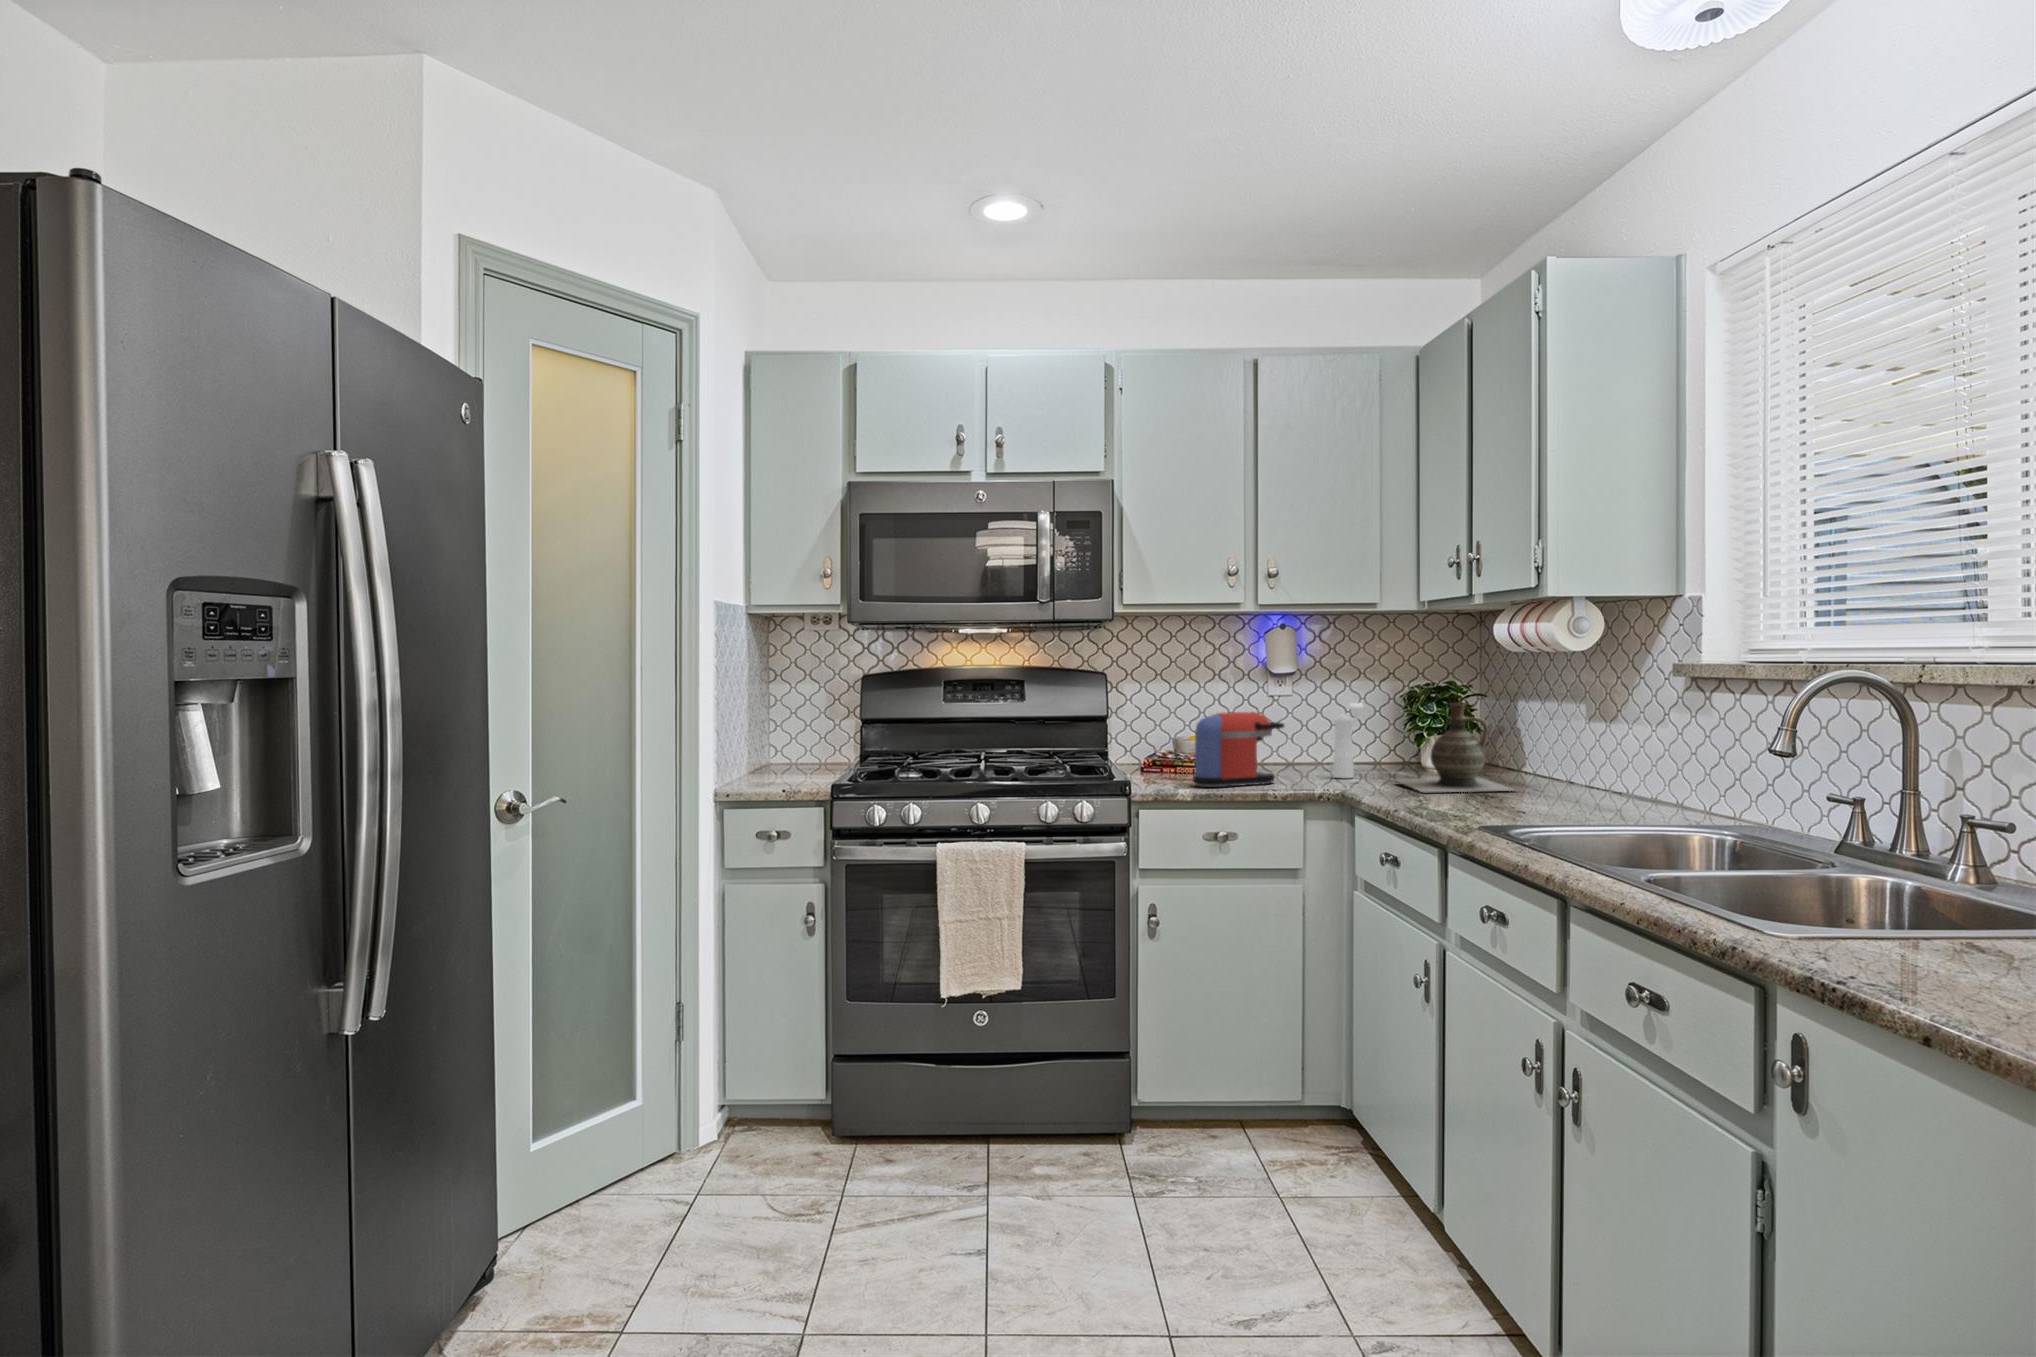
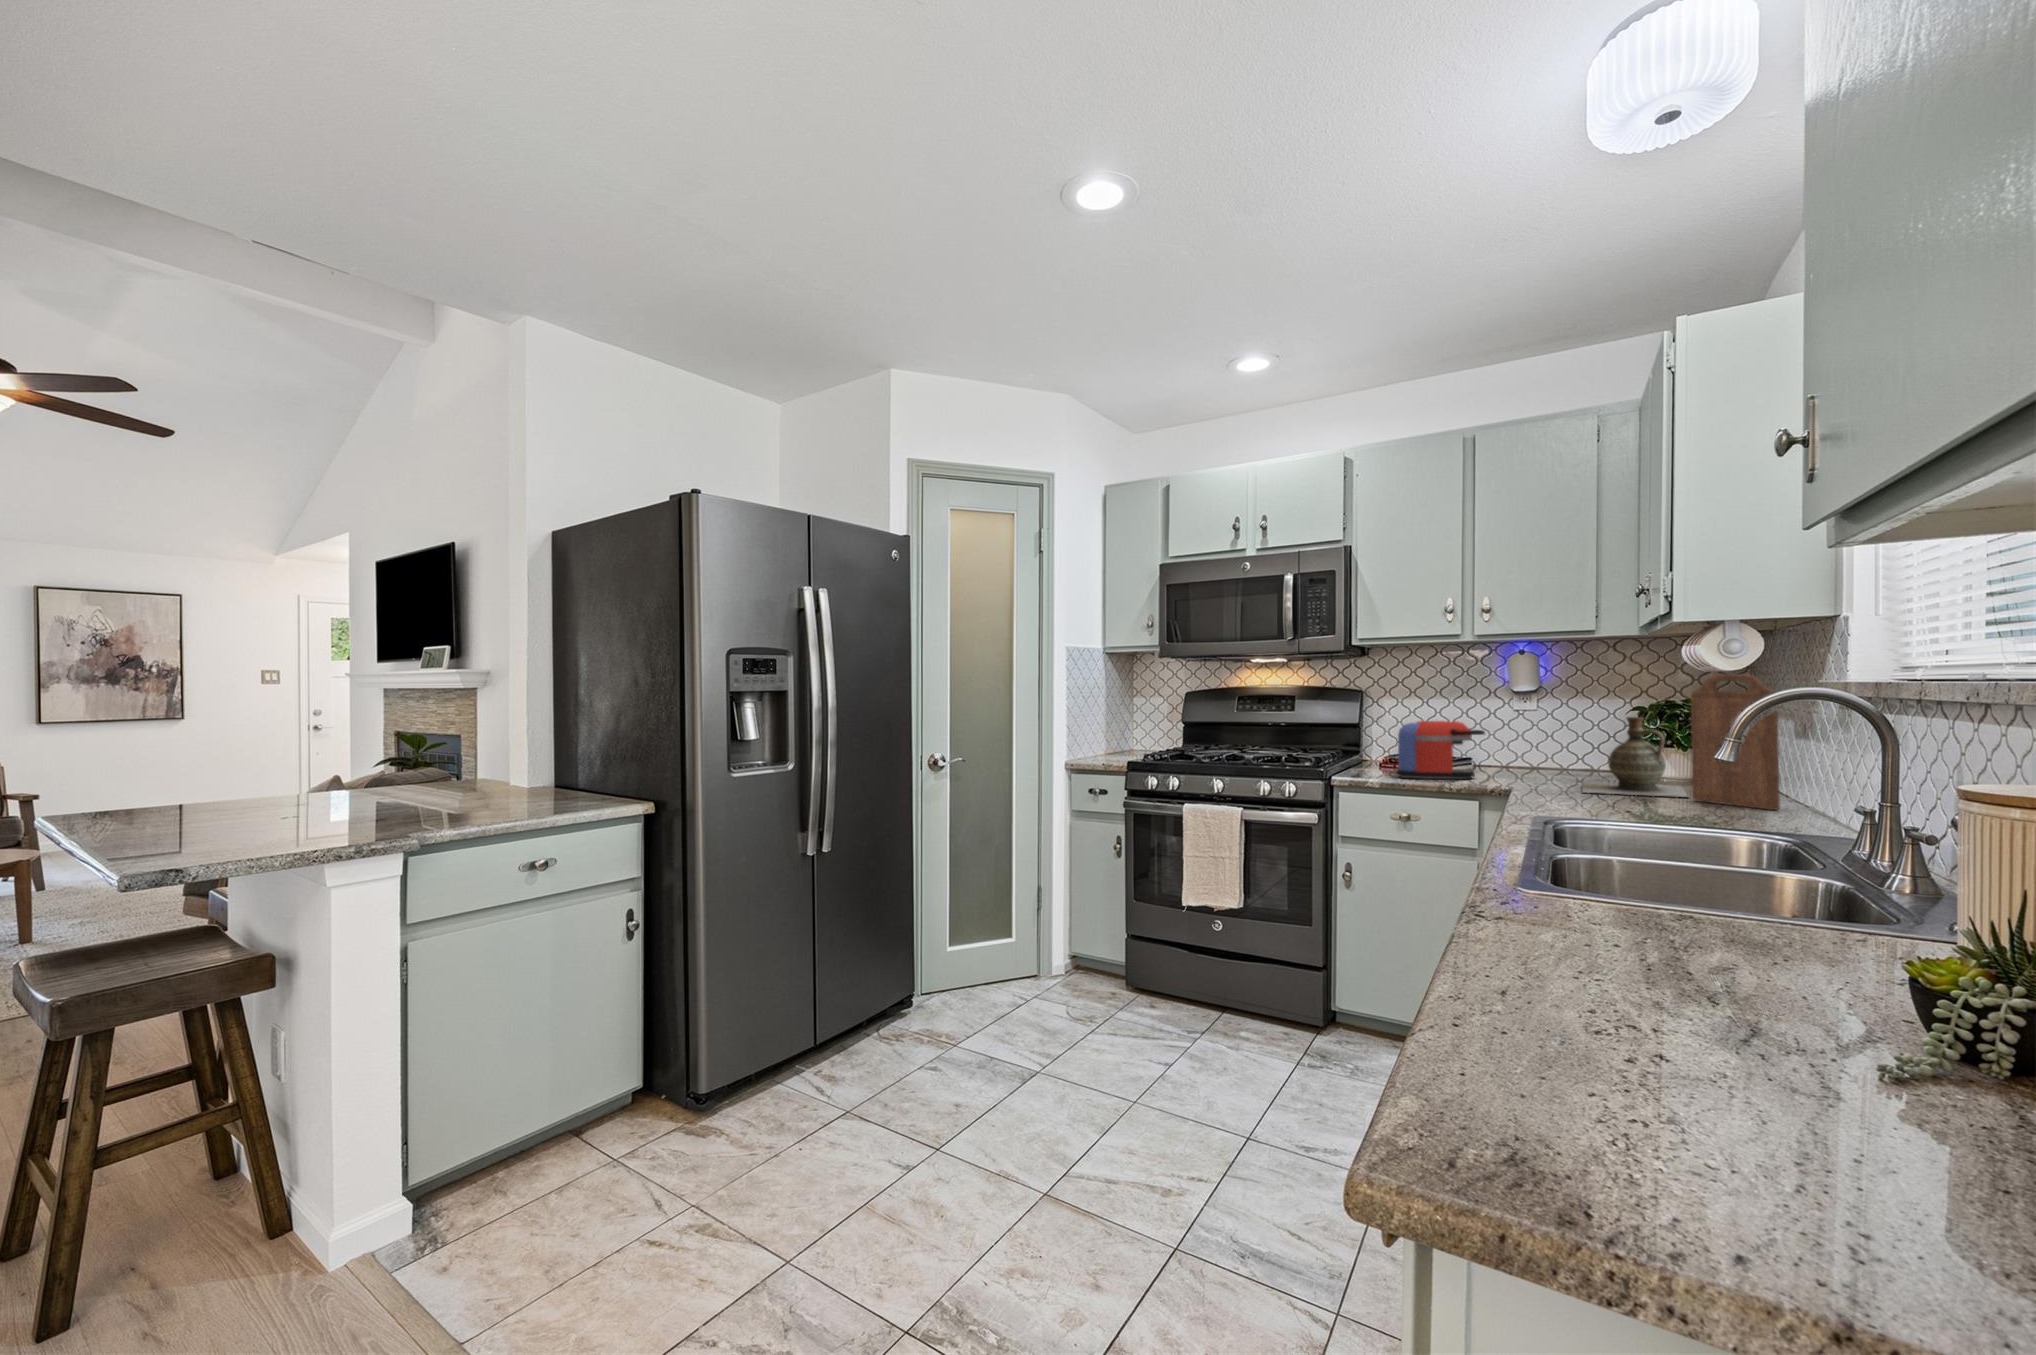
cutting board: none [1529,657,1619,800] -> present [1691,674,1780,810]
pepper mill: present [1333,703,1364,778] -> none [1540,716,1582,780]

